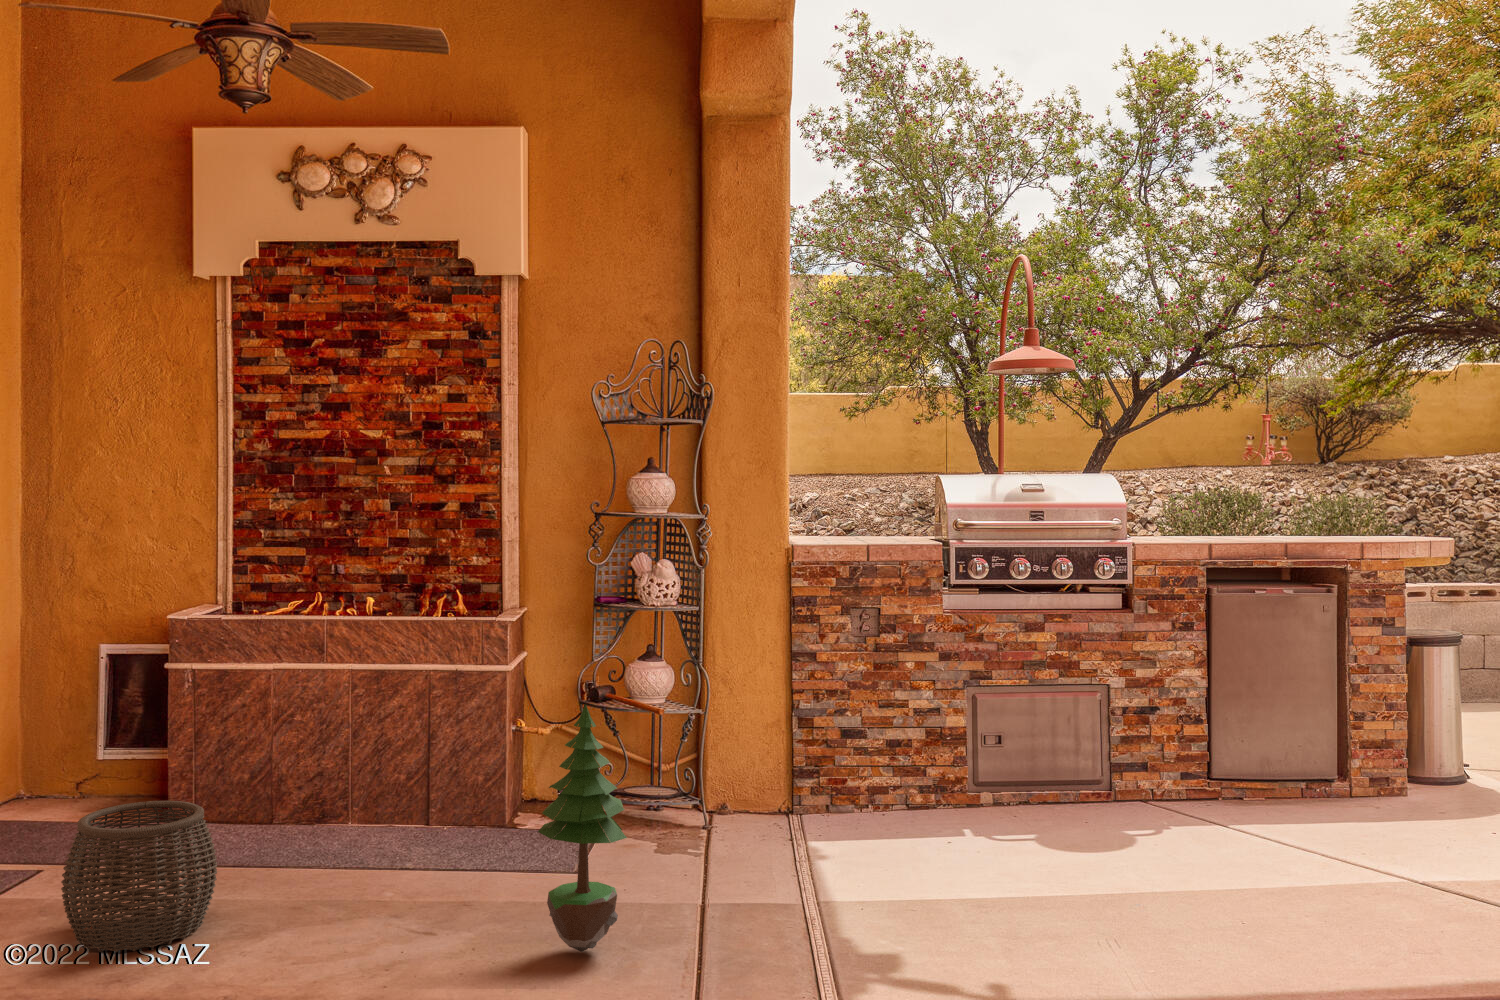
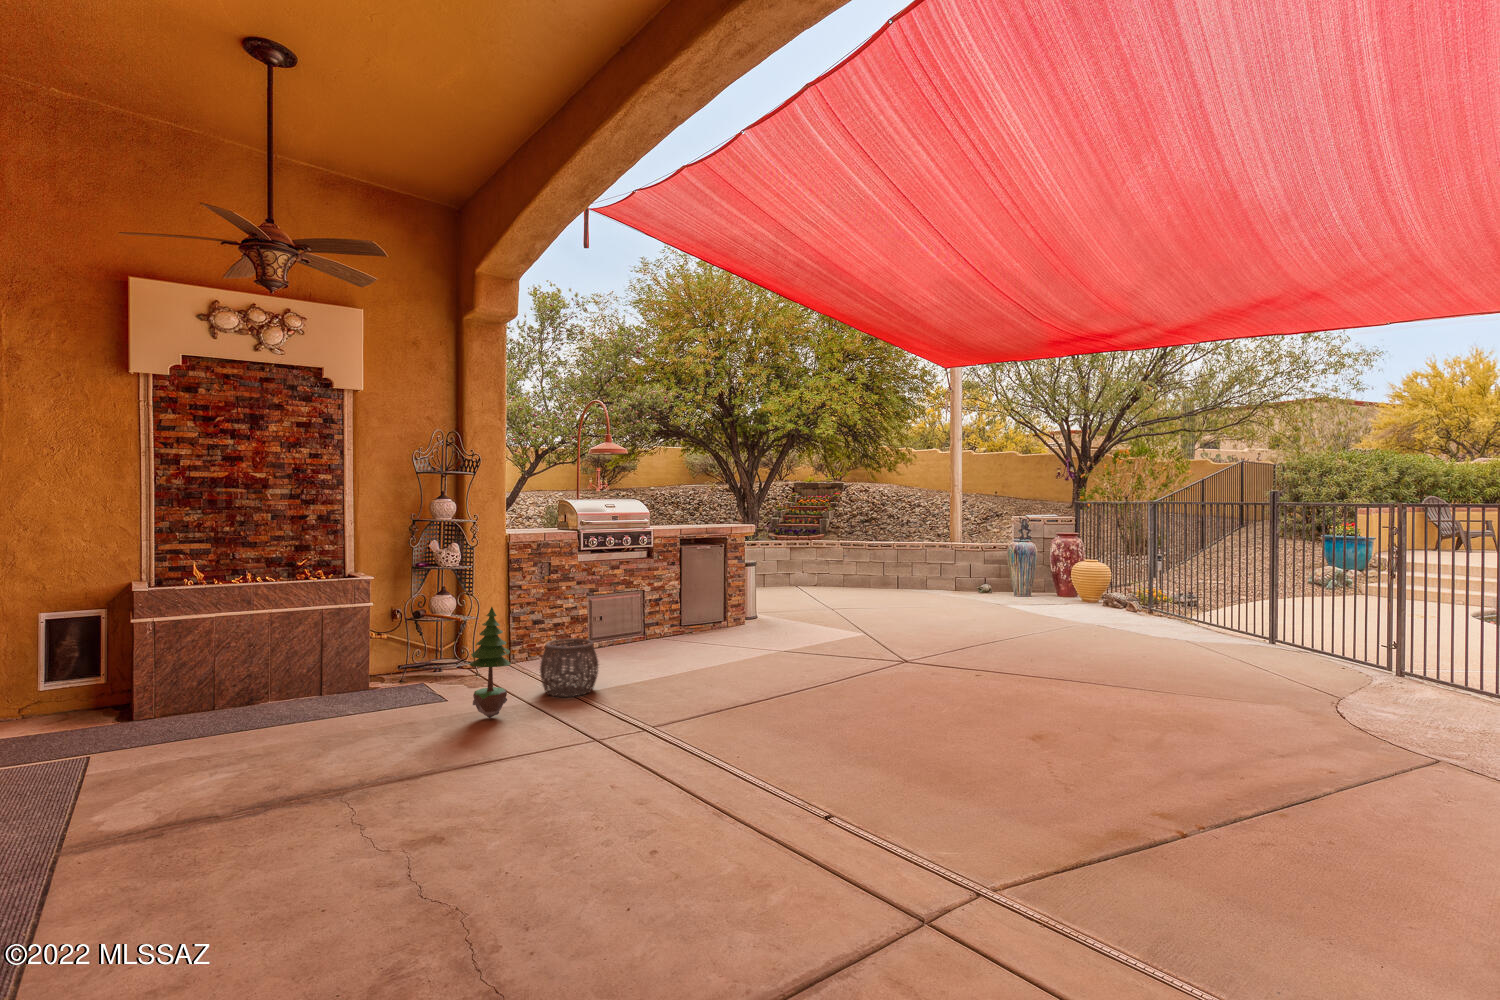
woven basket: present [61,801,217,953] -> present [540,639,598,697]

